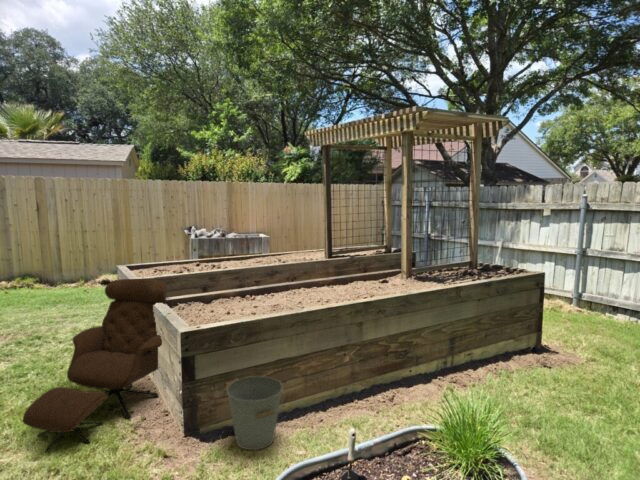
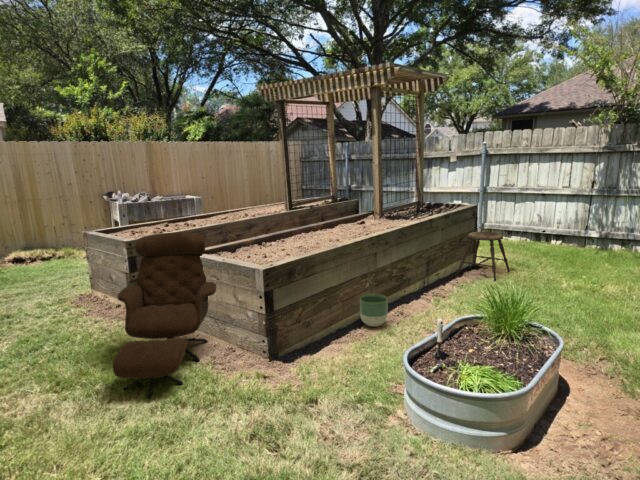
stool: none [502,307,579,375] -> present [457,232,510,281]
planter: none [325,372,358,413] -> present [360,294,388,327]
bucket: present [227,376,282,450] -> none [302,302,351,362]

